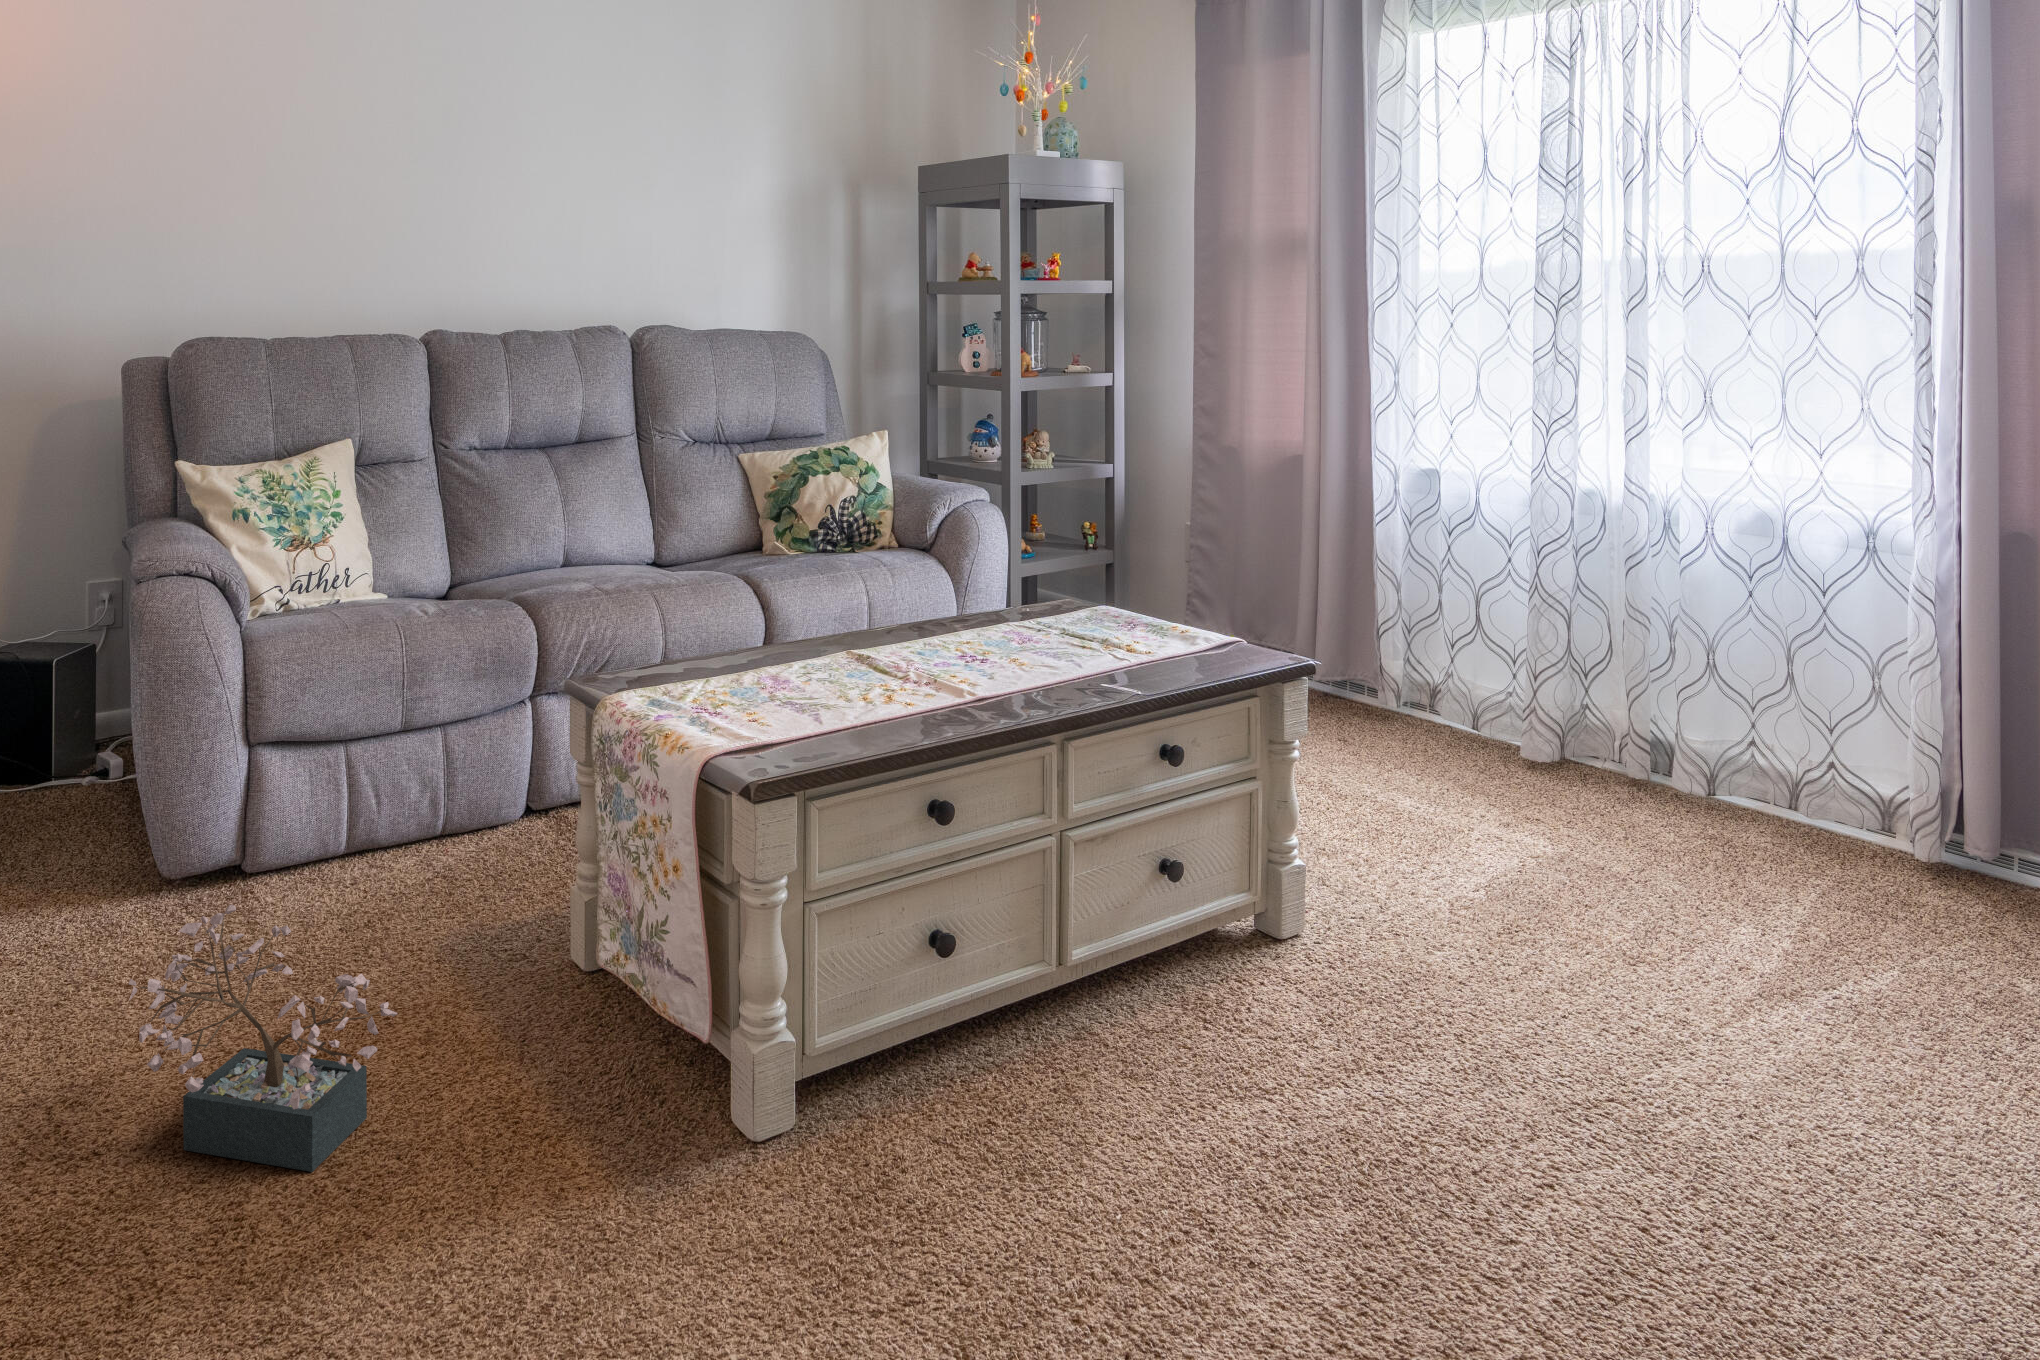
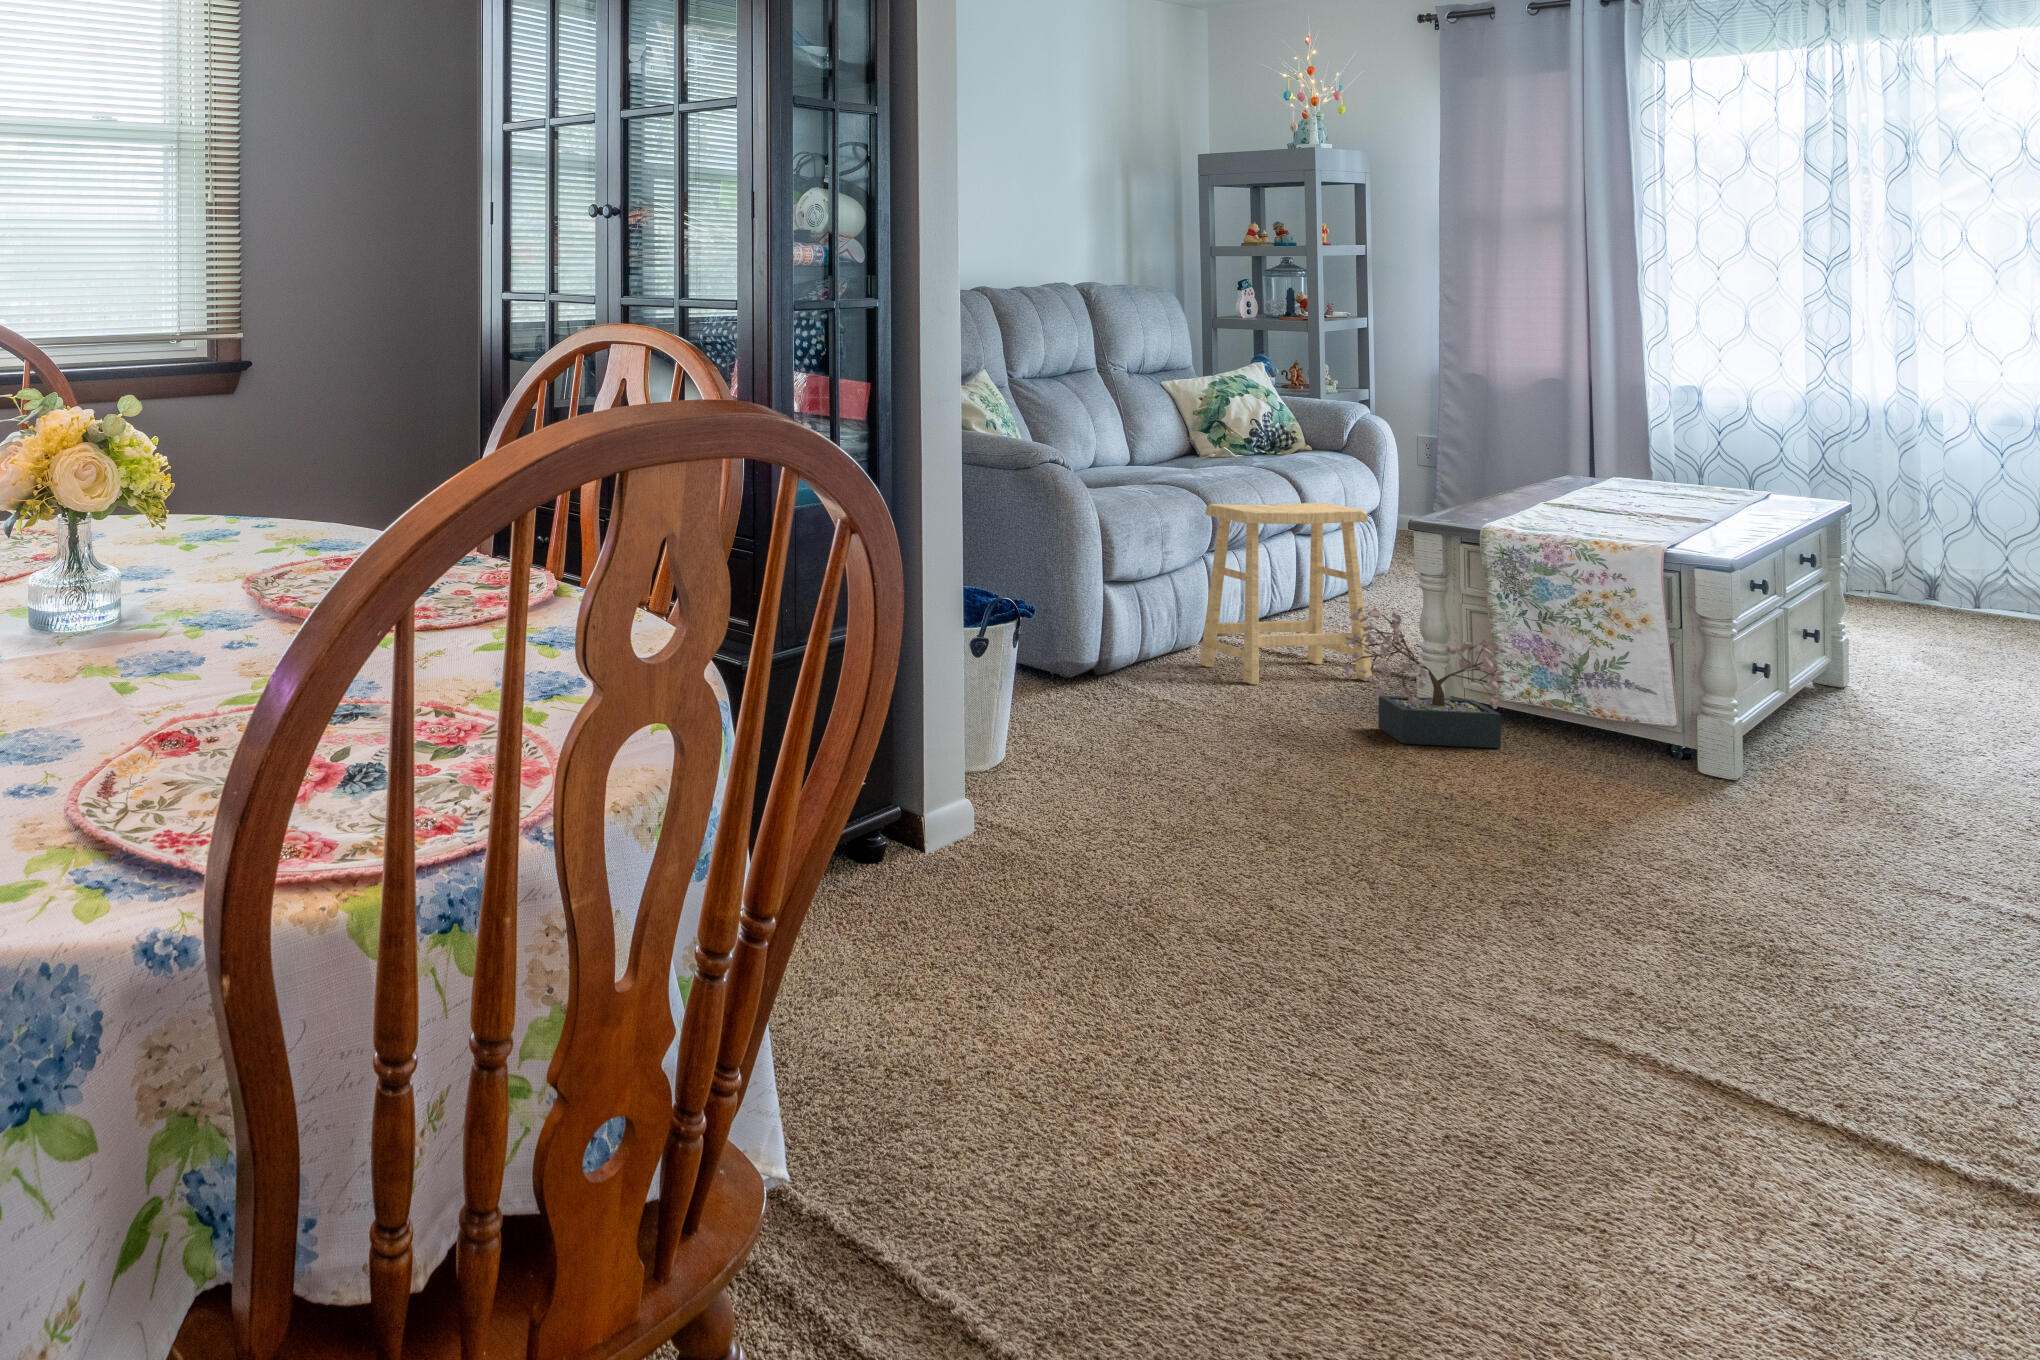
footstool: none [304,680,524,967] -> present [1200,503,1372,685]

